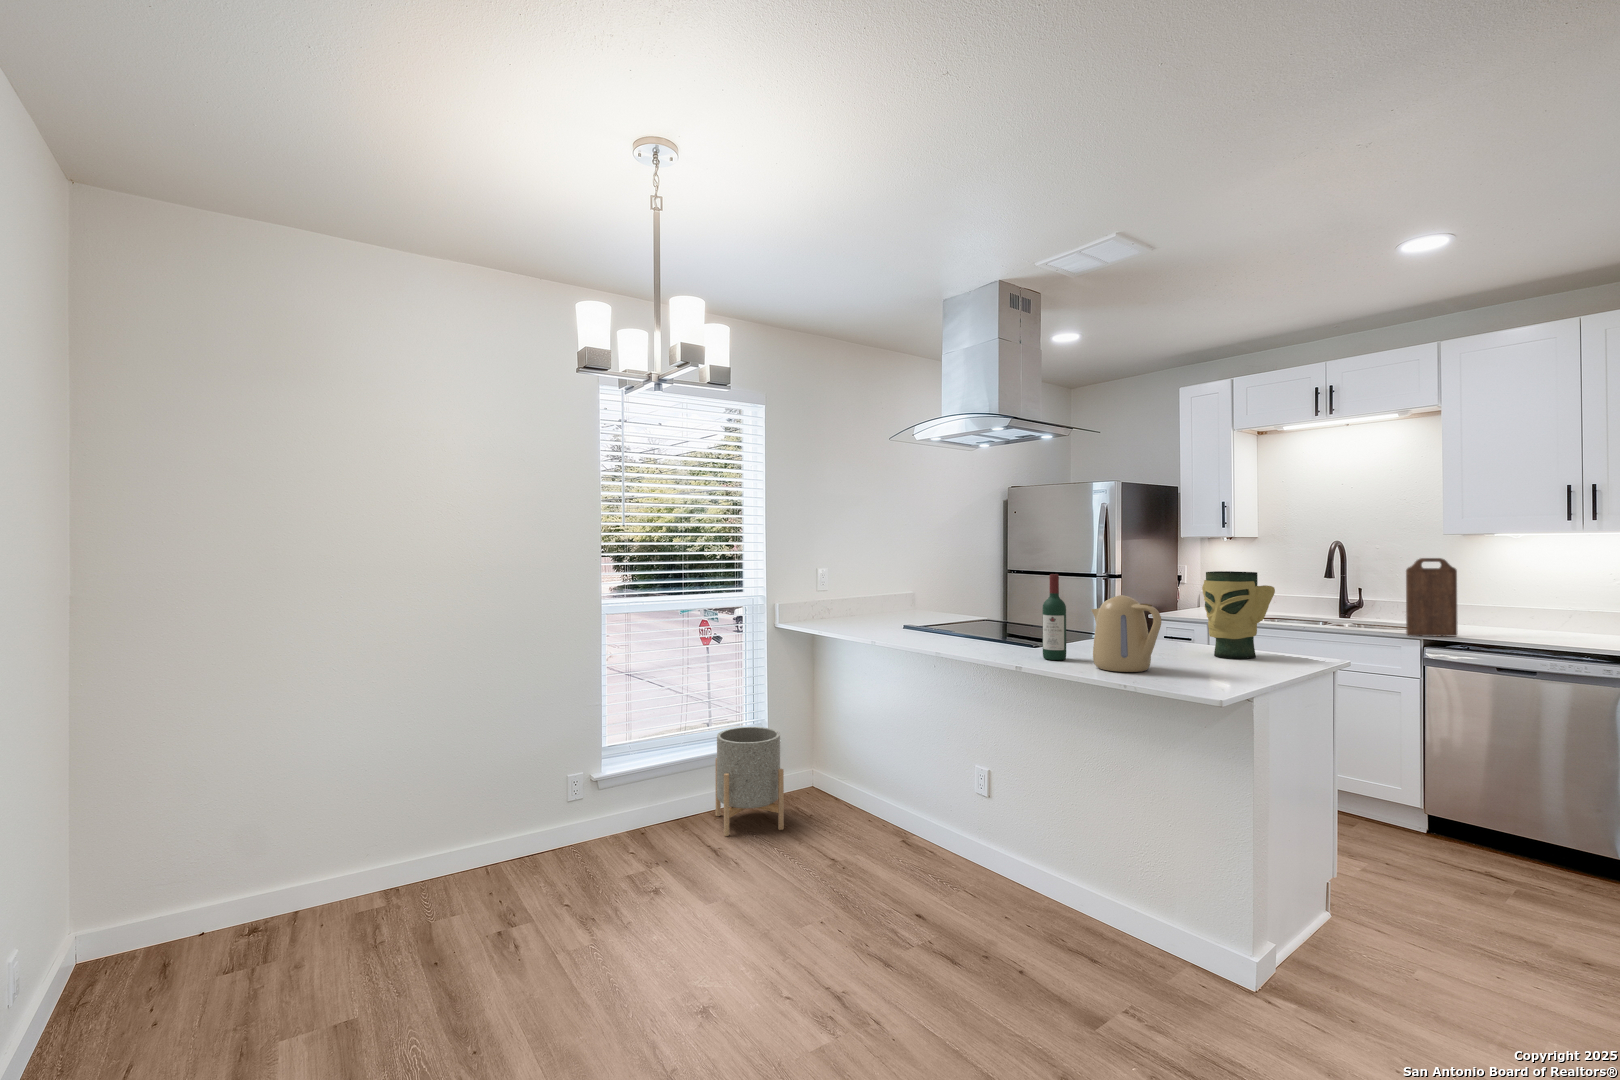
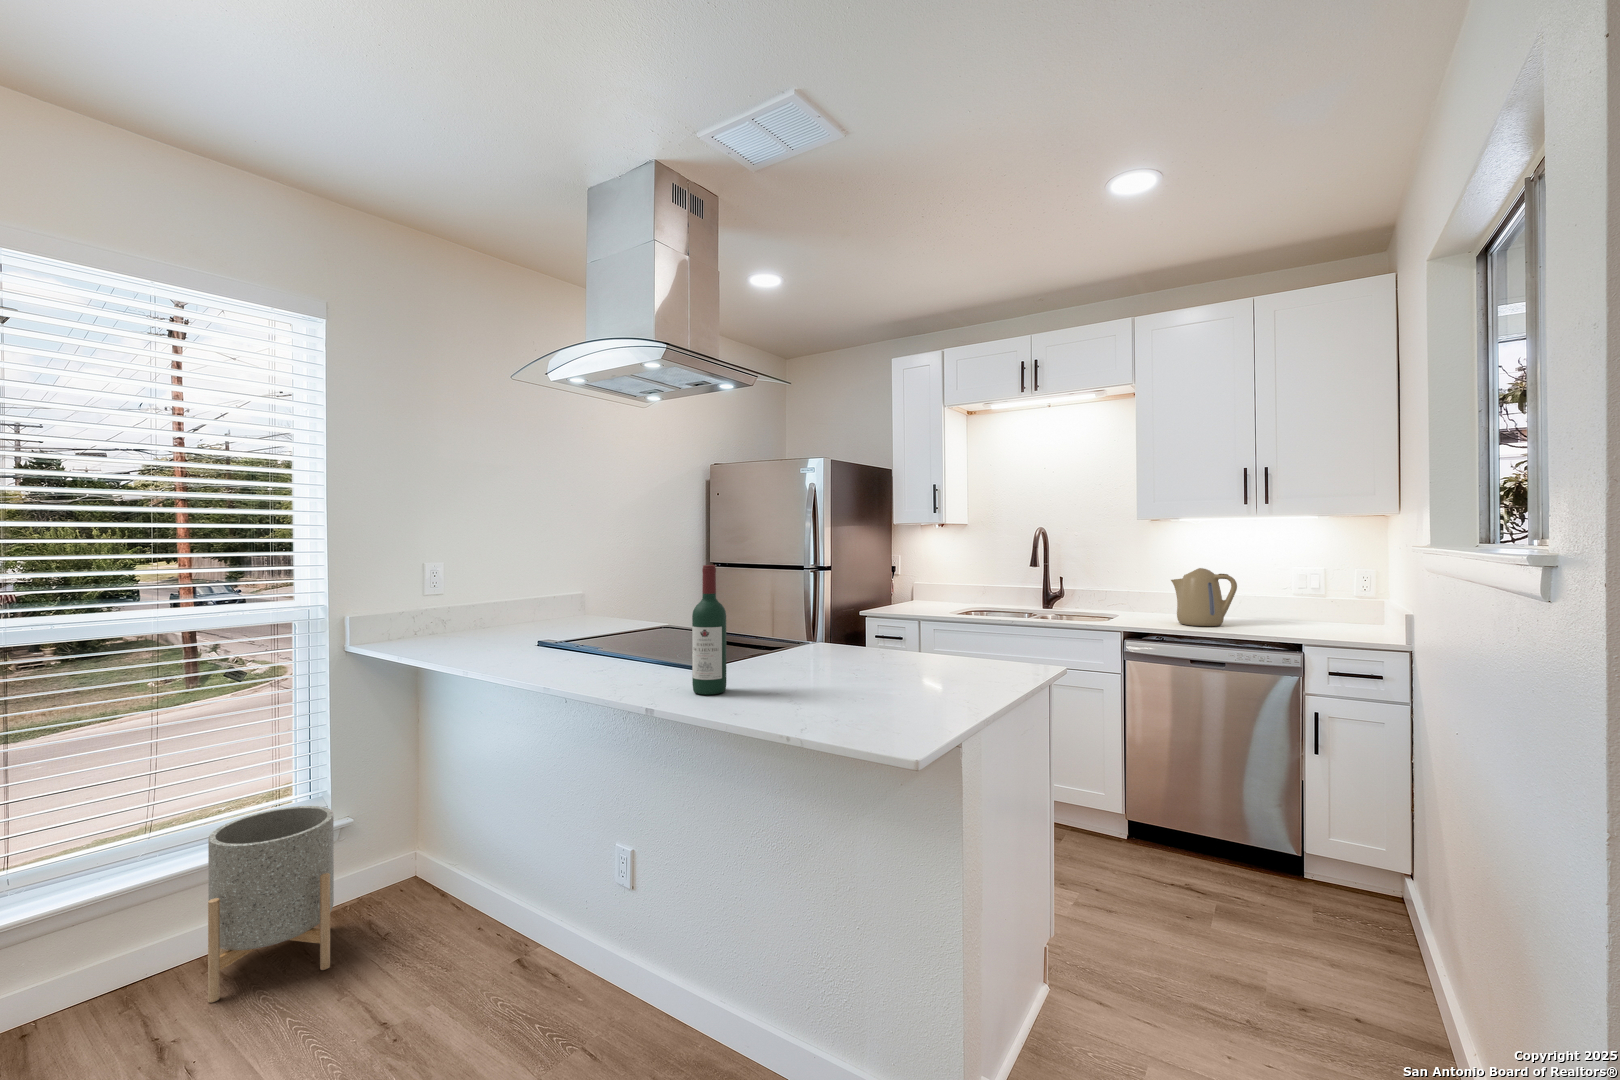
cutting board: present [1406,558,1458,637] -> none [1109,544,1154,628]
vase: present [1202,571,1275,659] -> none [909,559,994,676]
kettle: present [1091,595,1161,672] -> present [1171,568,1237,626]

